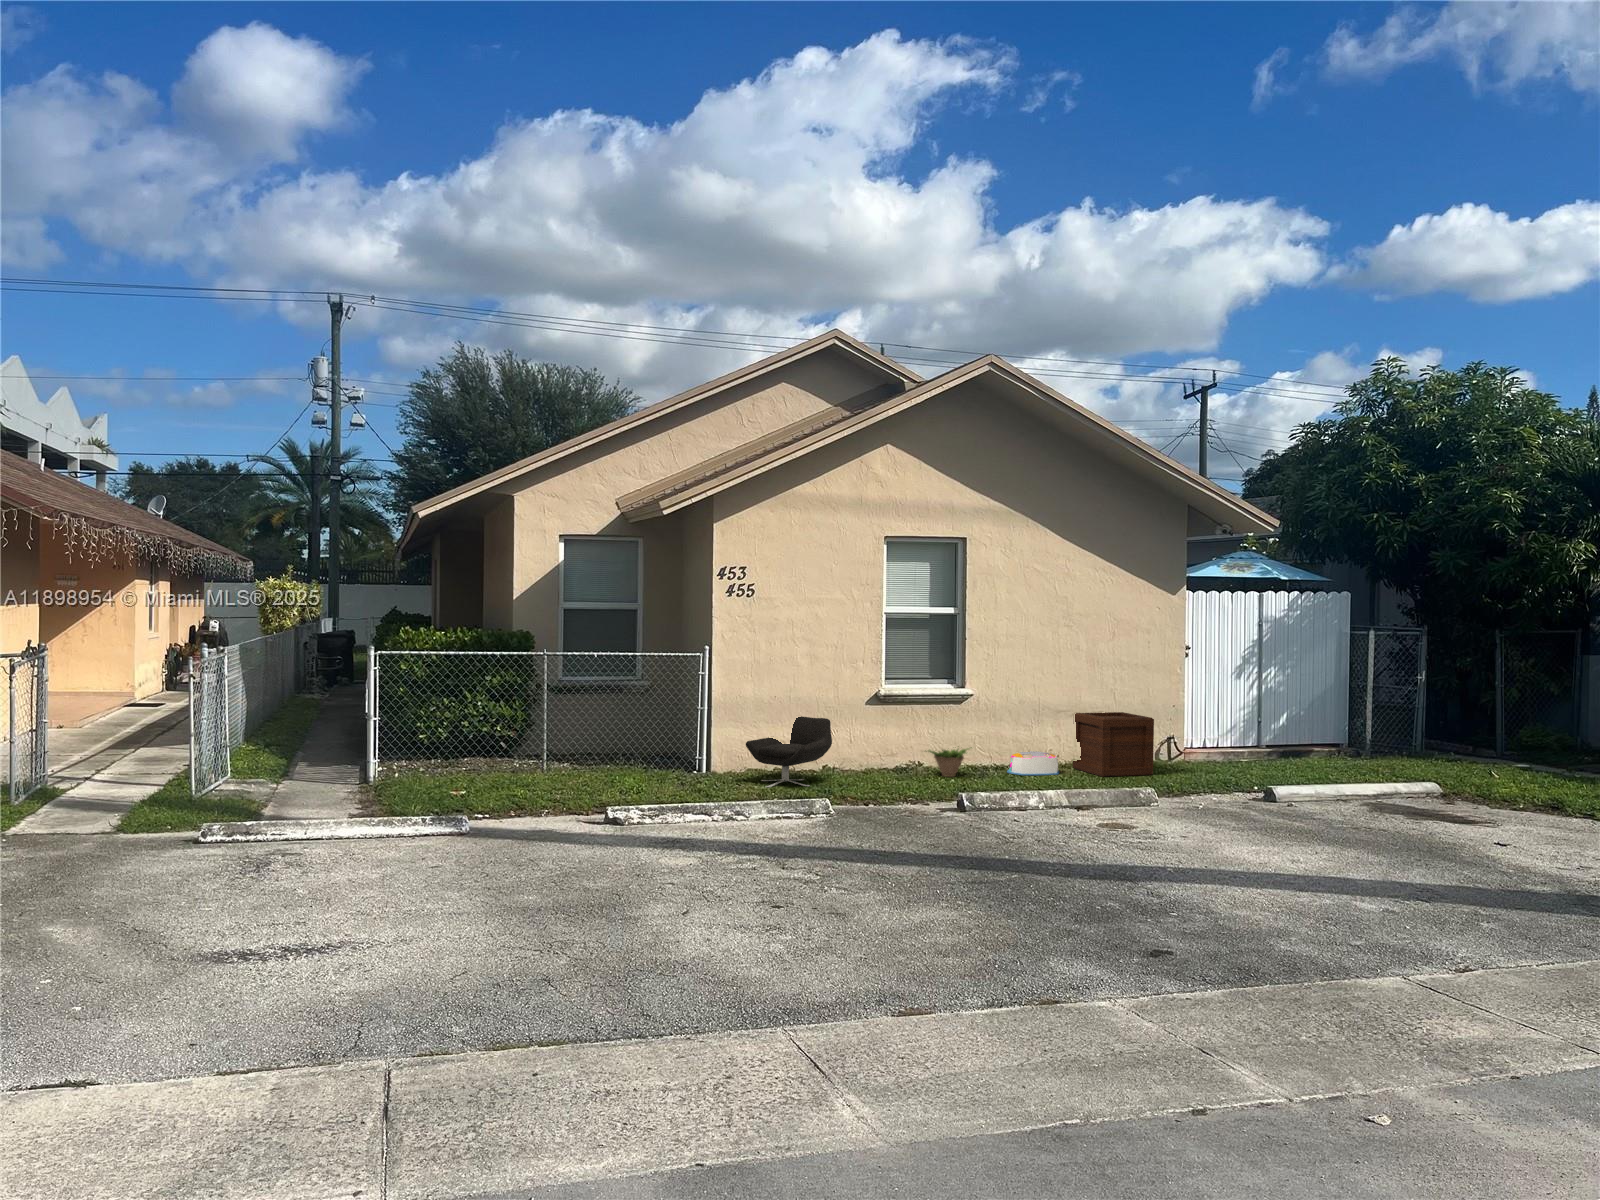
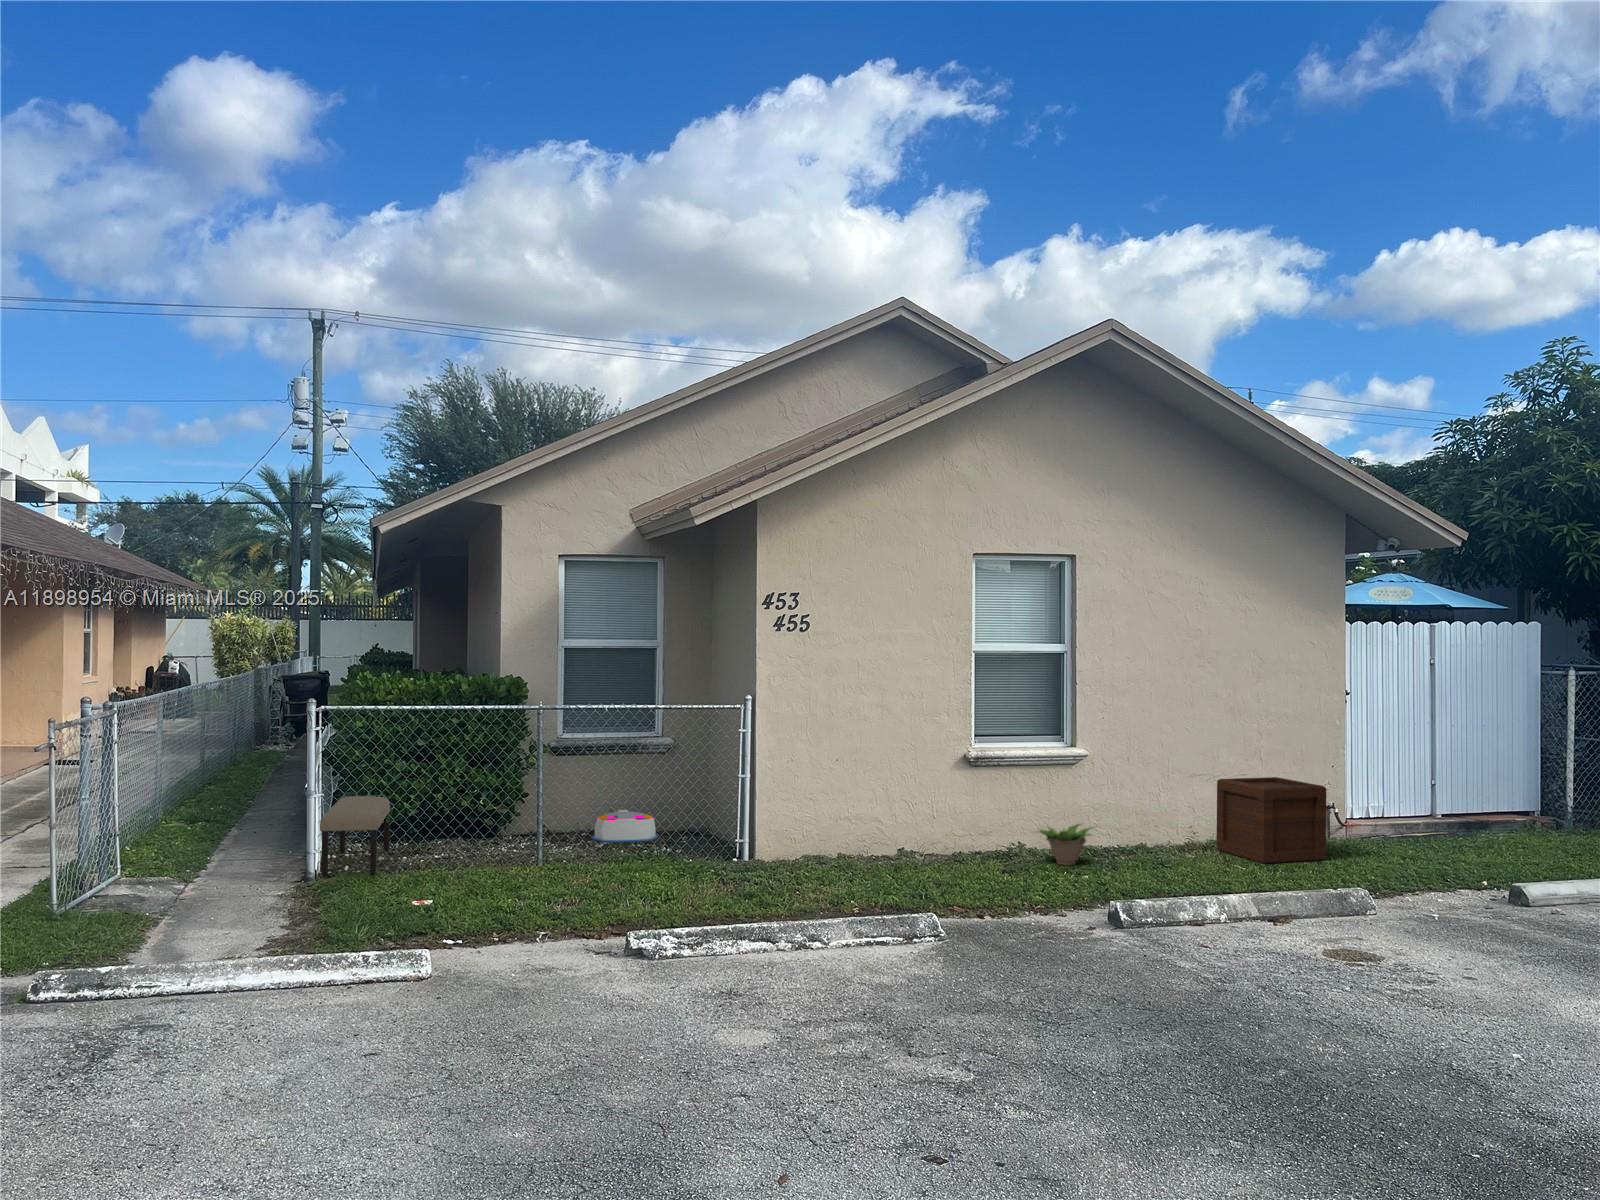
lounge chair: present [746,716,832,787] -> none [806,787,920,886]
bench: none [378,722,429,779] -> present [320,796,390,876]
storage bin: present [1007,751,1060,775] -> present [591,810,658,842]

